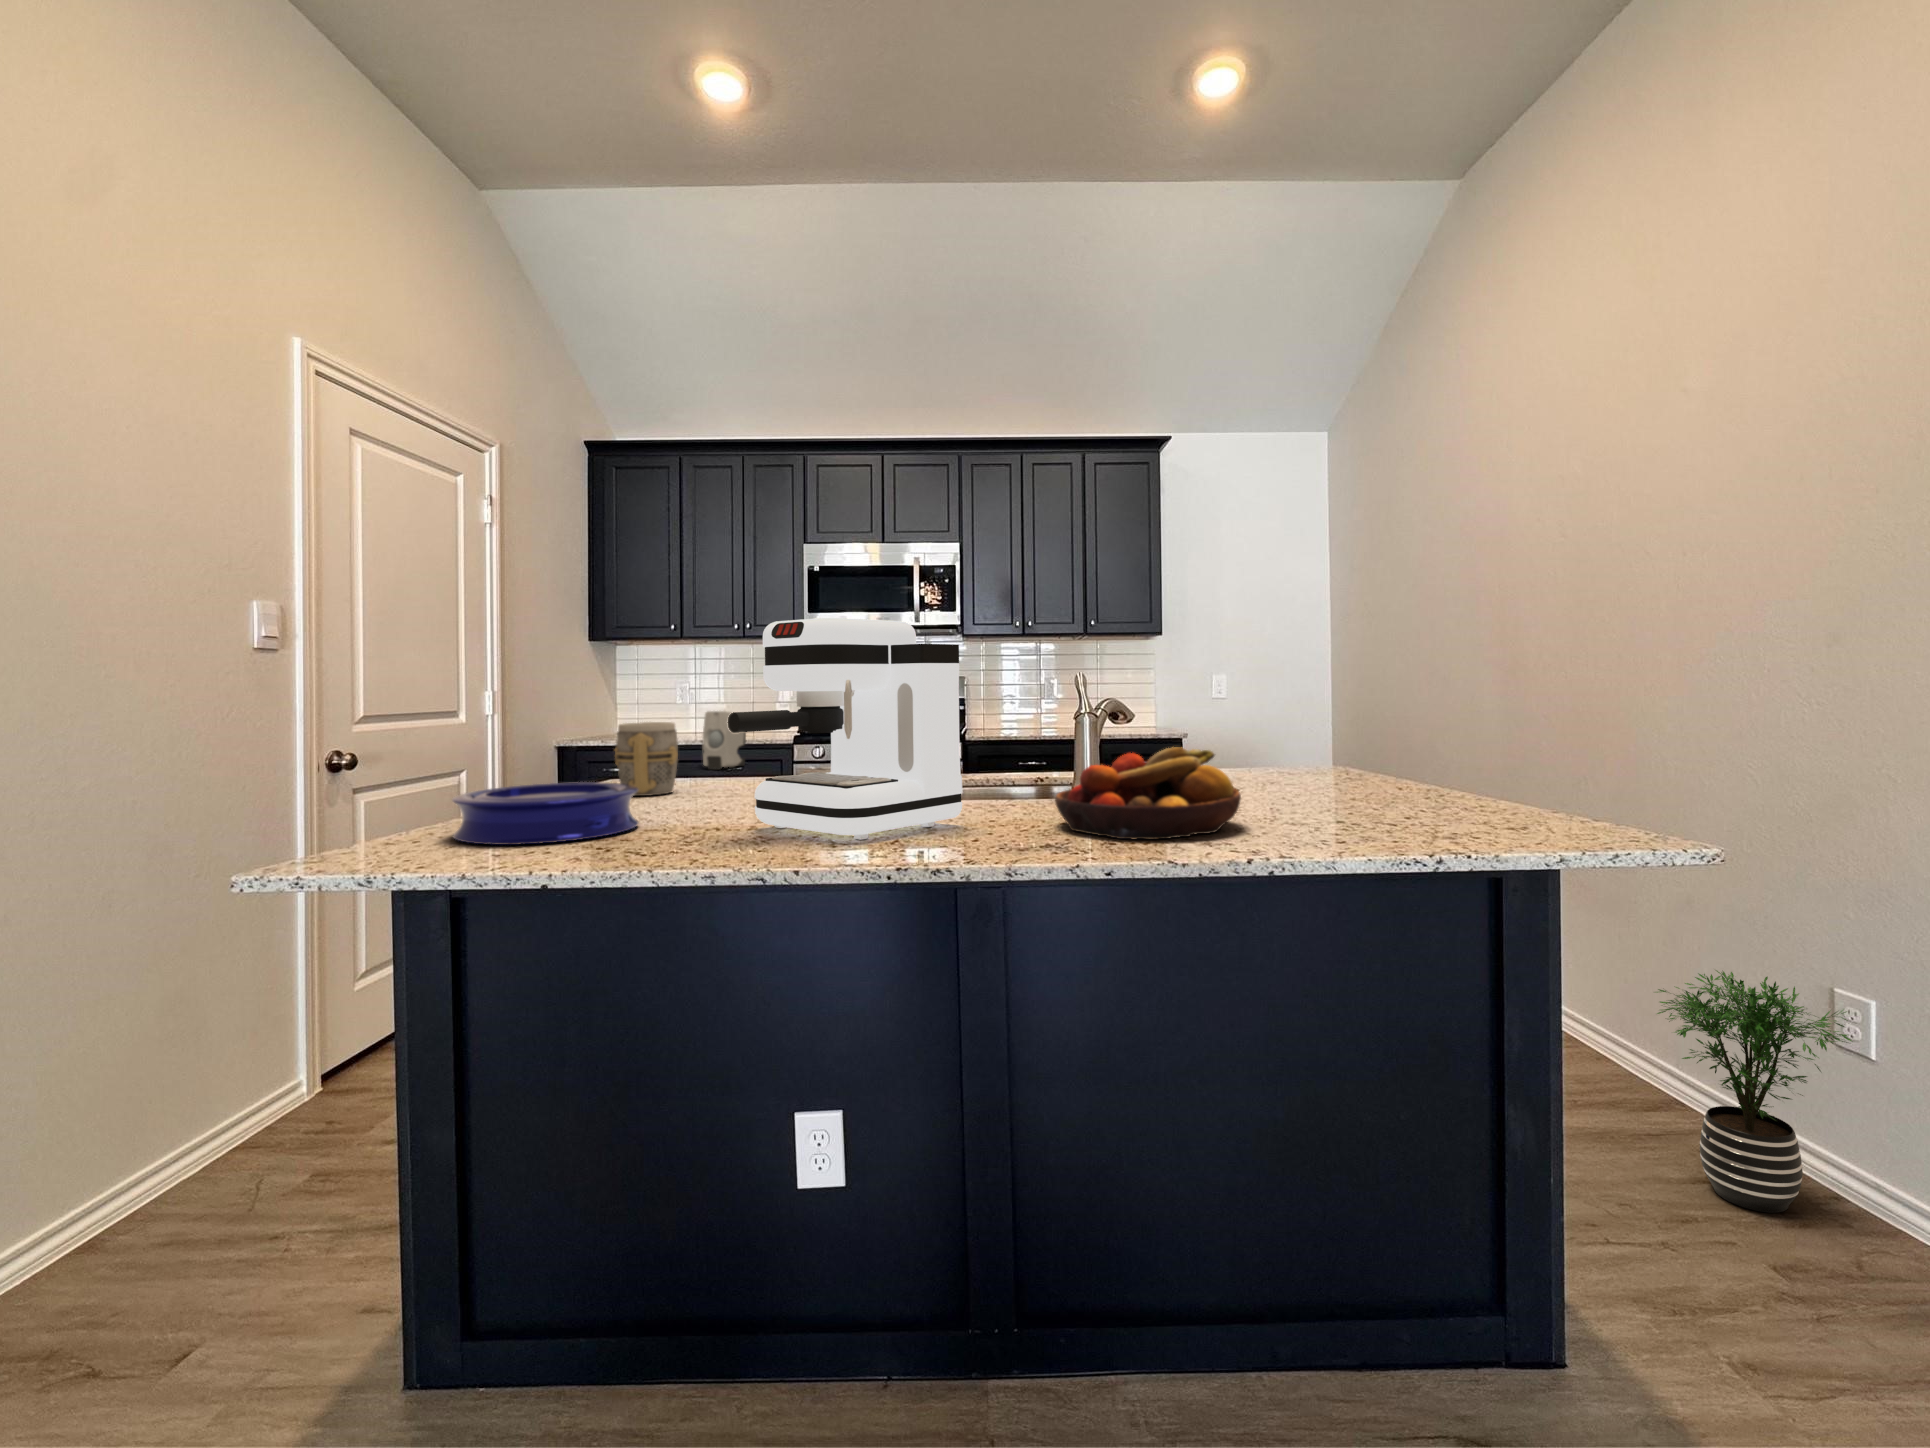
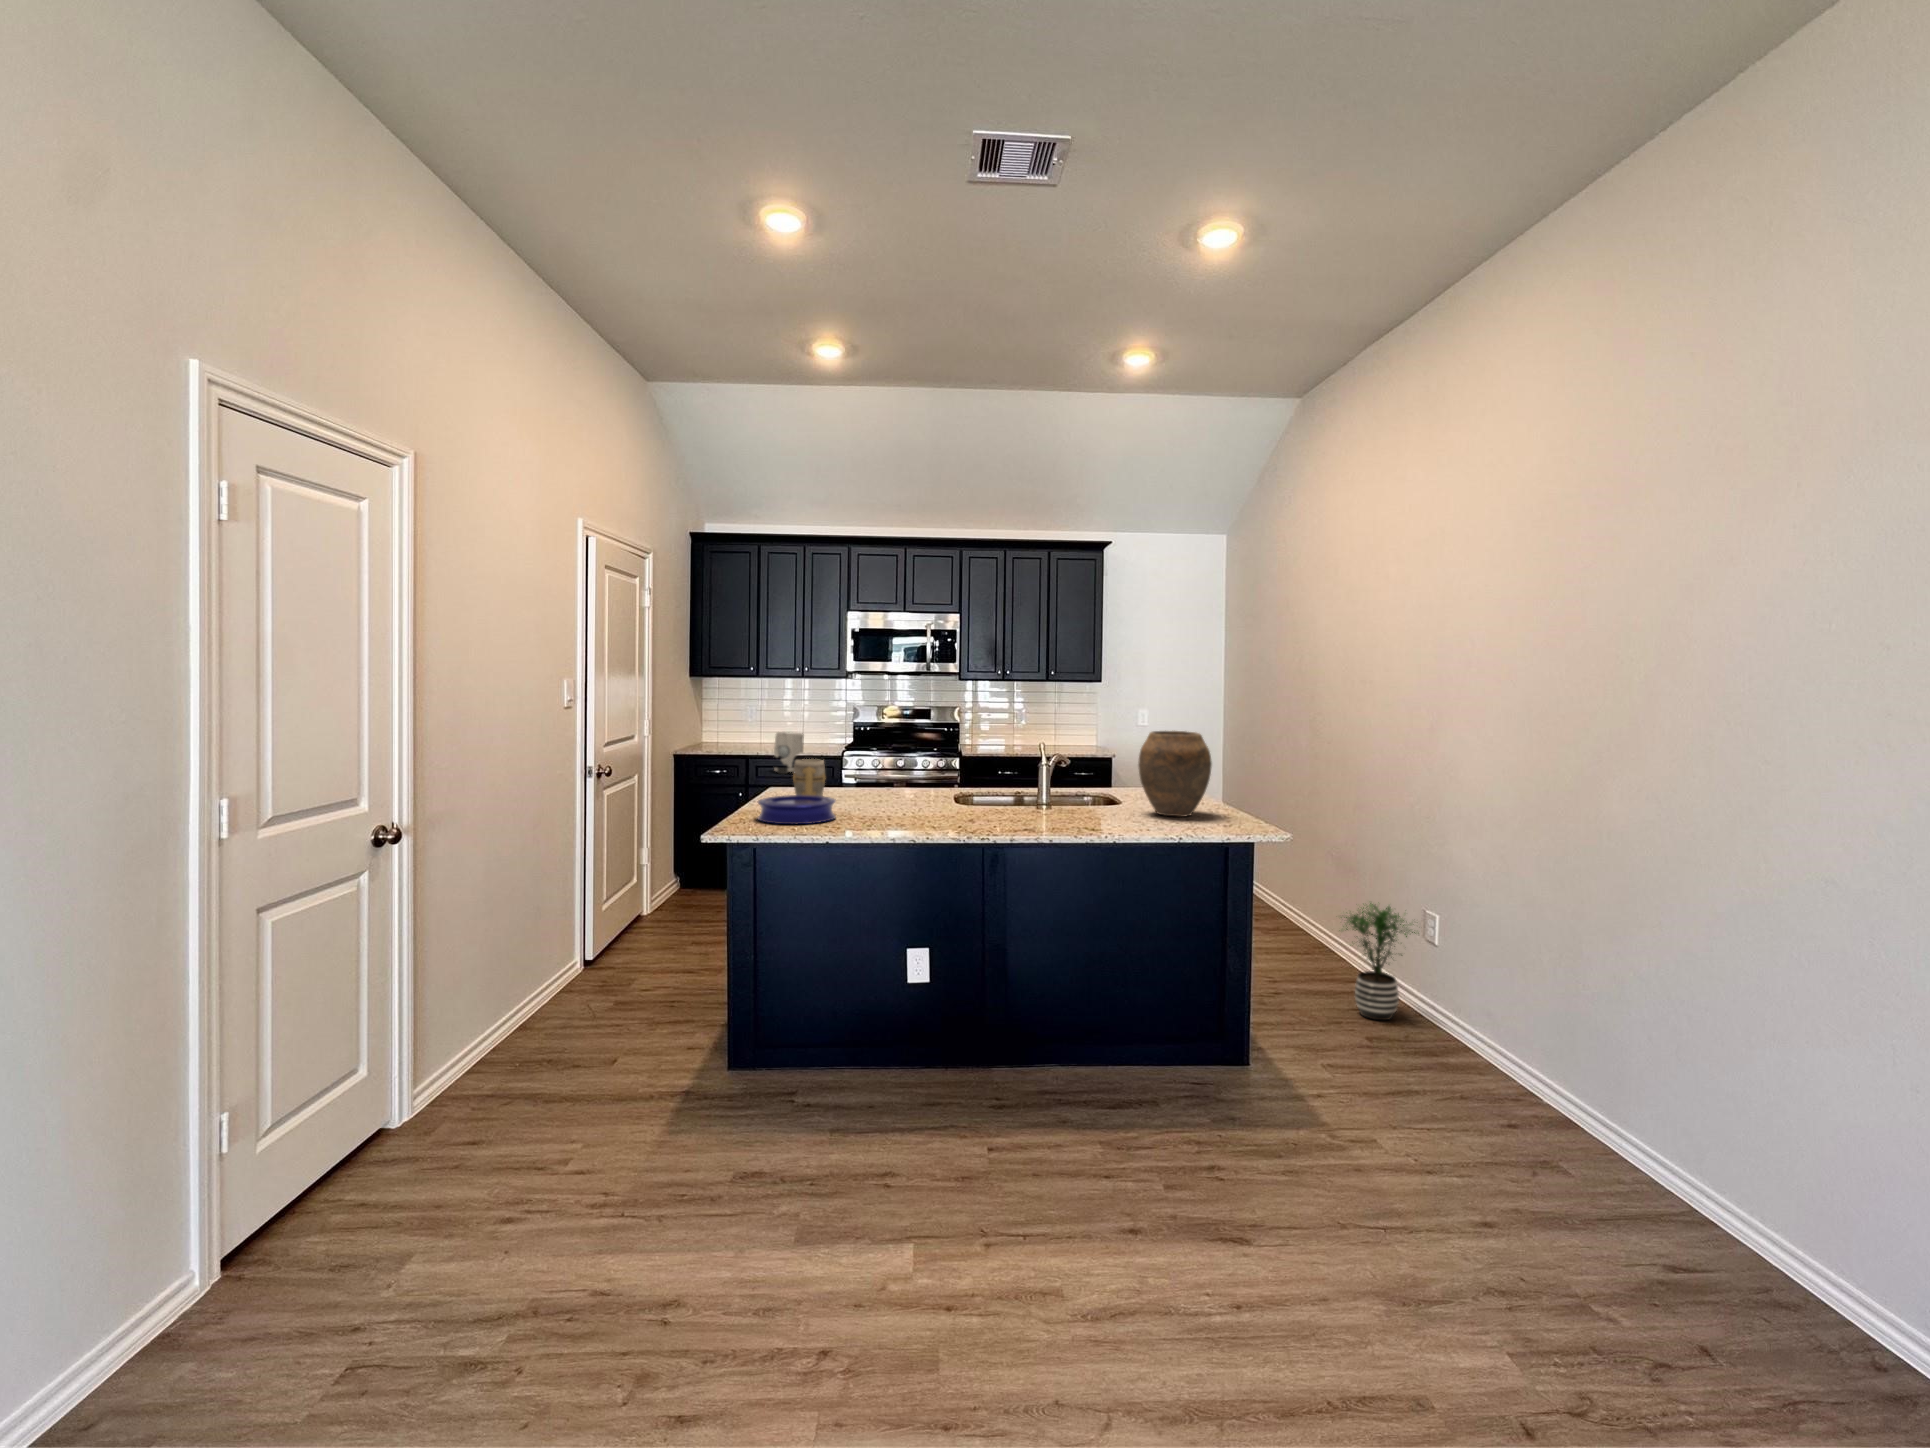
coffee maker: present [727,618,962,840] -> none [887,723,986,825]
vase: none [1284,633,1447,812] -> present [1138,731,1212,817]
fruit bowl: present [1055,747,1241,839] -> none [1028,785,1111,827]

